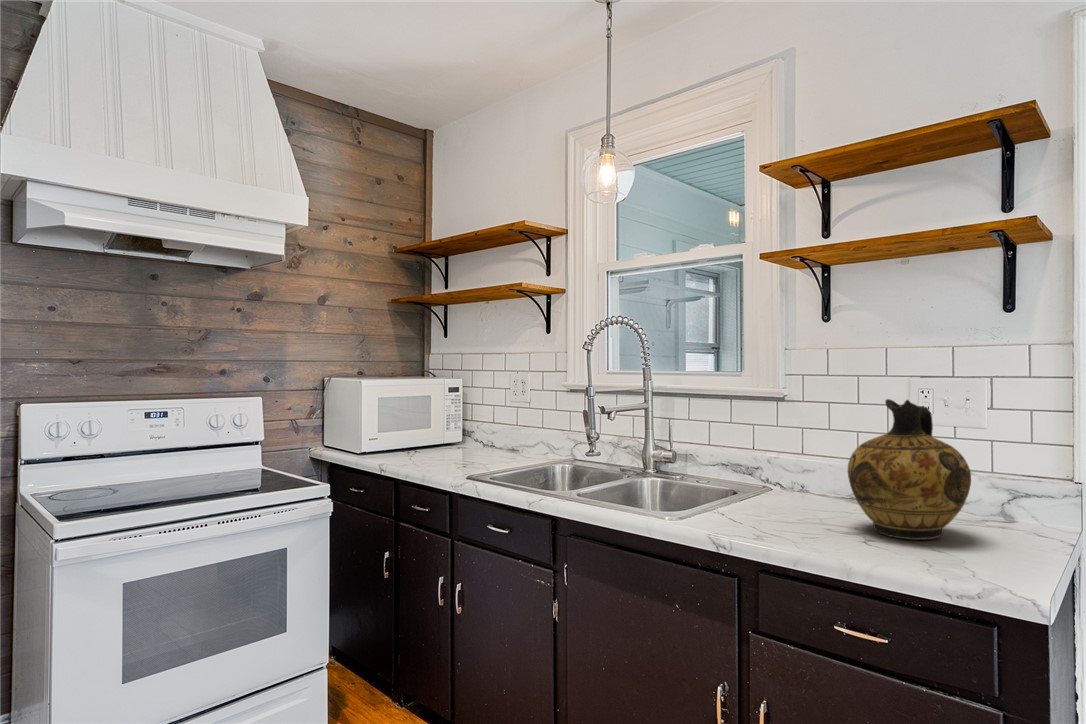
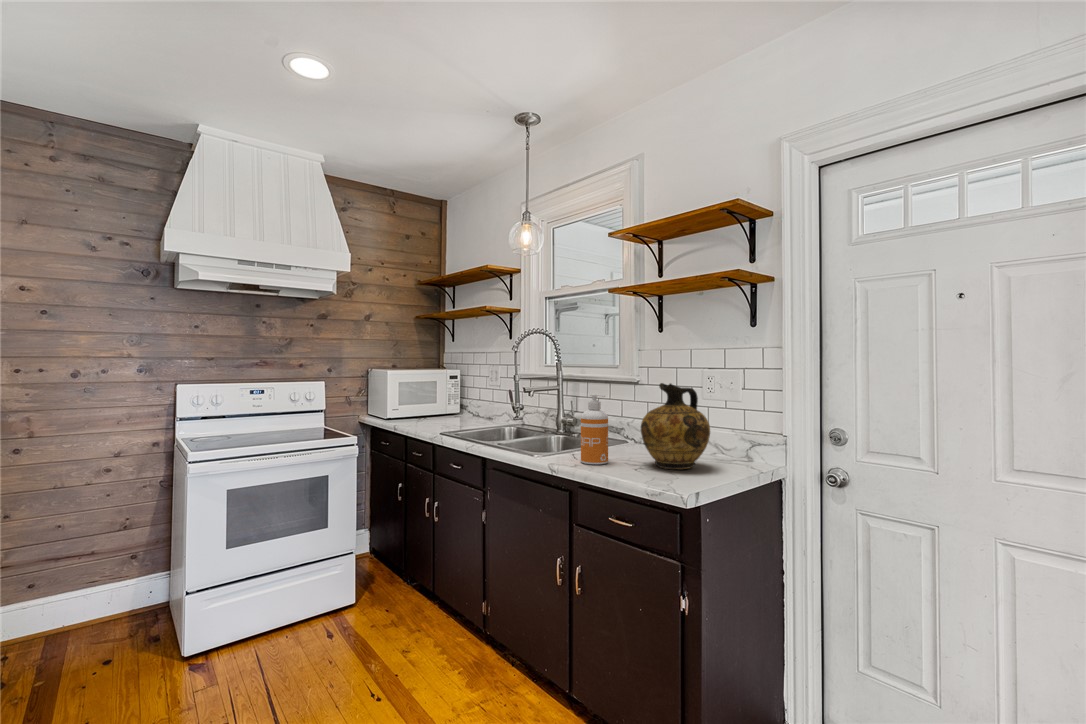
soap dispenser: none [750,418,796,533] -> present [581,394,608,464]

